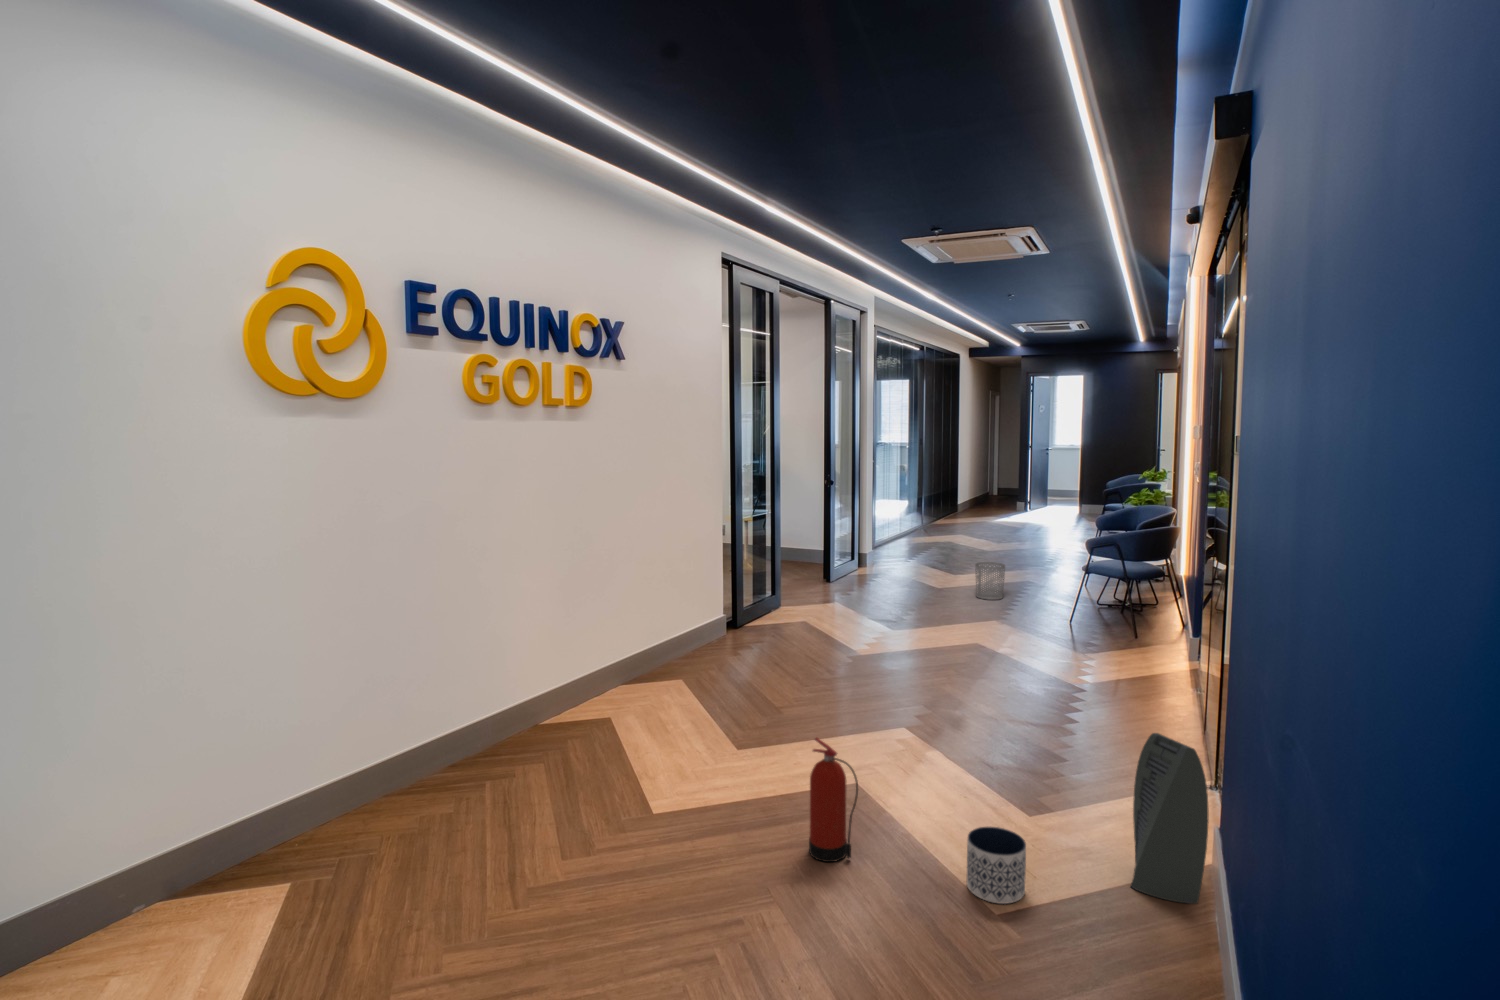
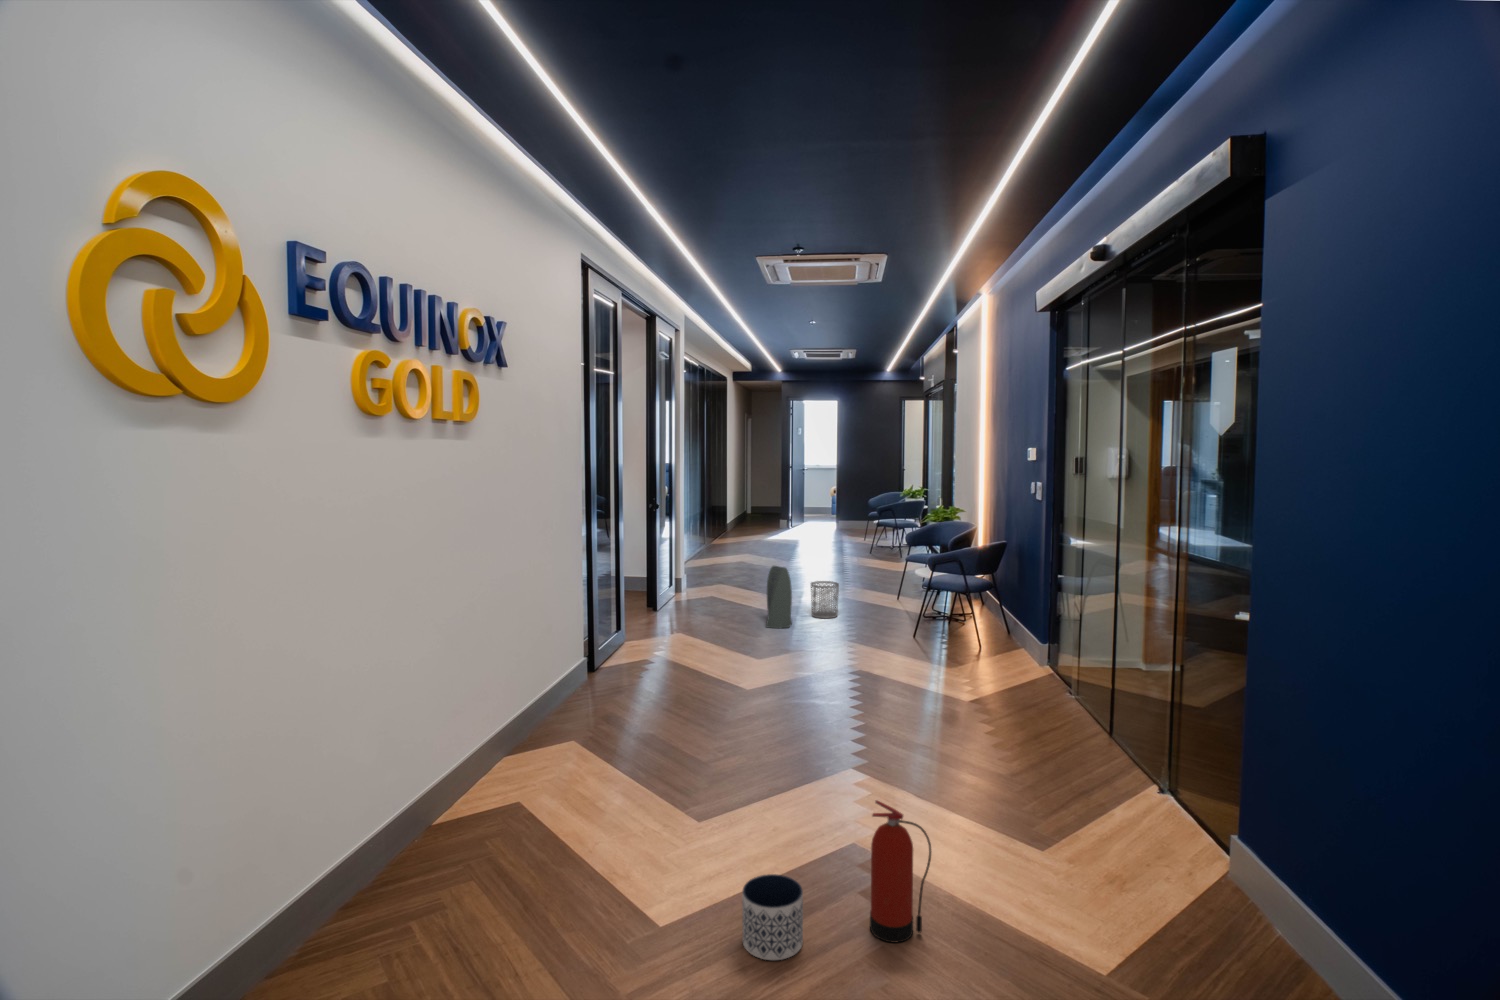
air purifier: present [1131,733,1209,904] -> present [766,566,792,628]
planter: present [966,827,1026,904] -> present [742,874,803,960]

